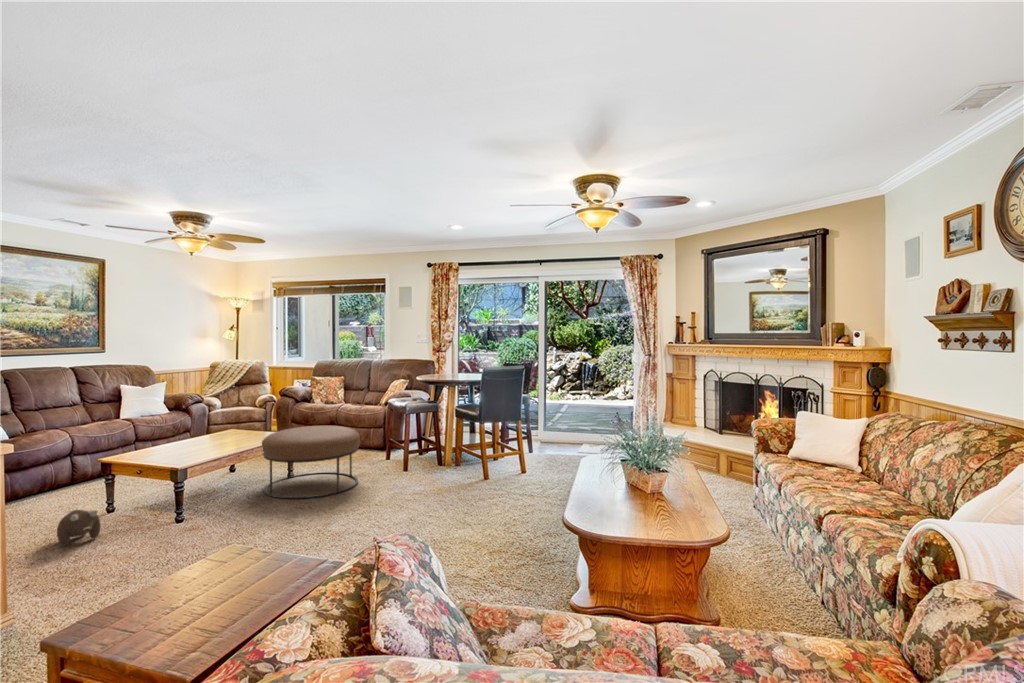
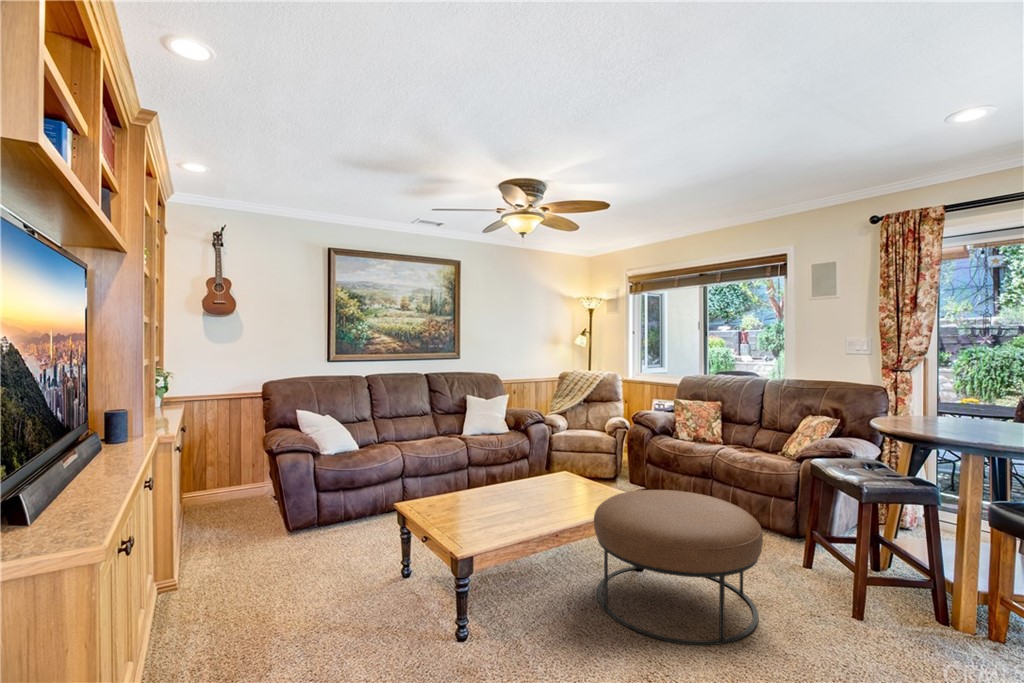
plush toy: present [57,510,101,547] -> none [319,586,369,641]

